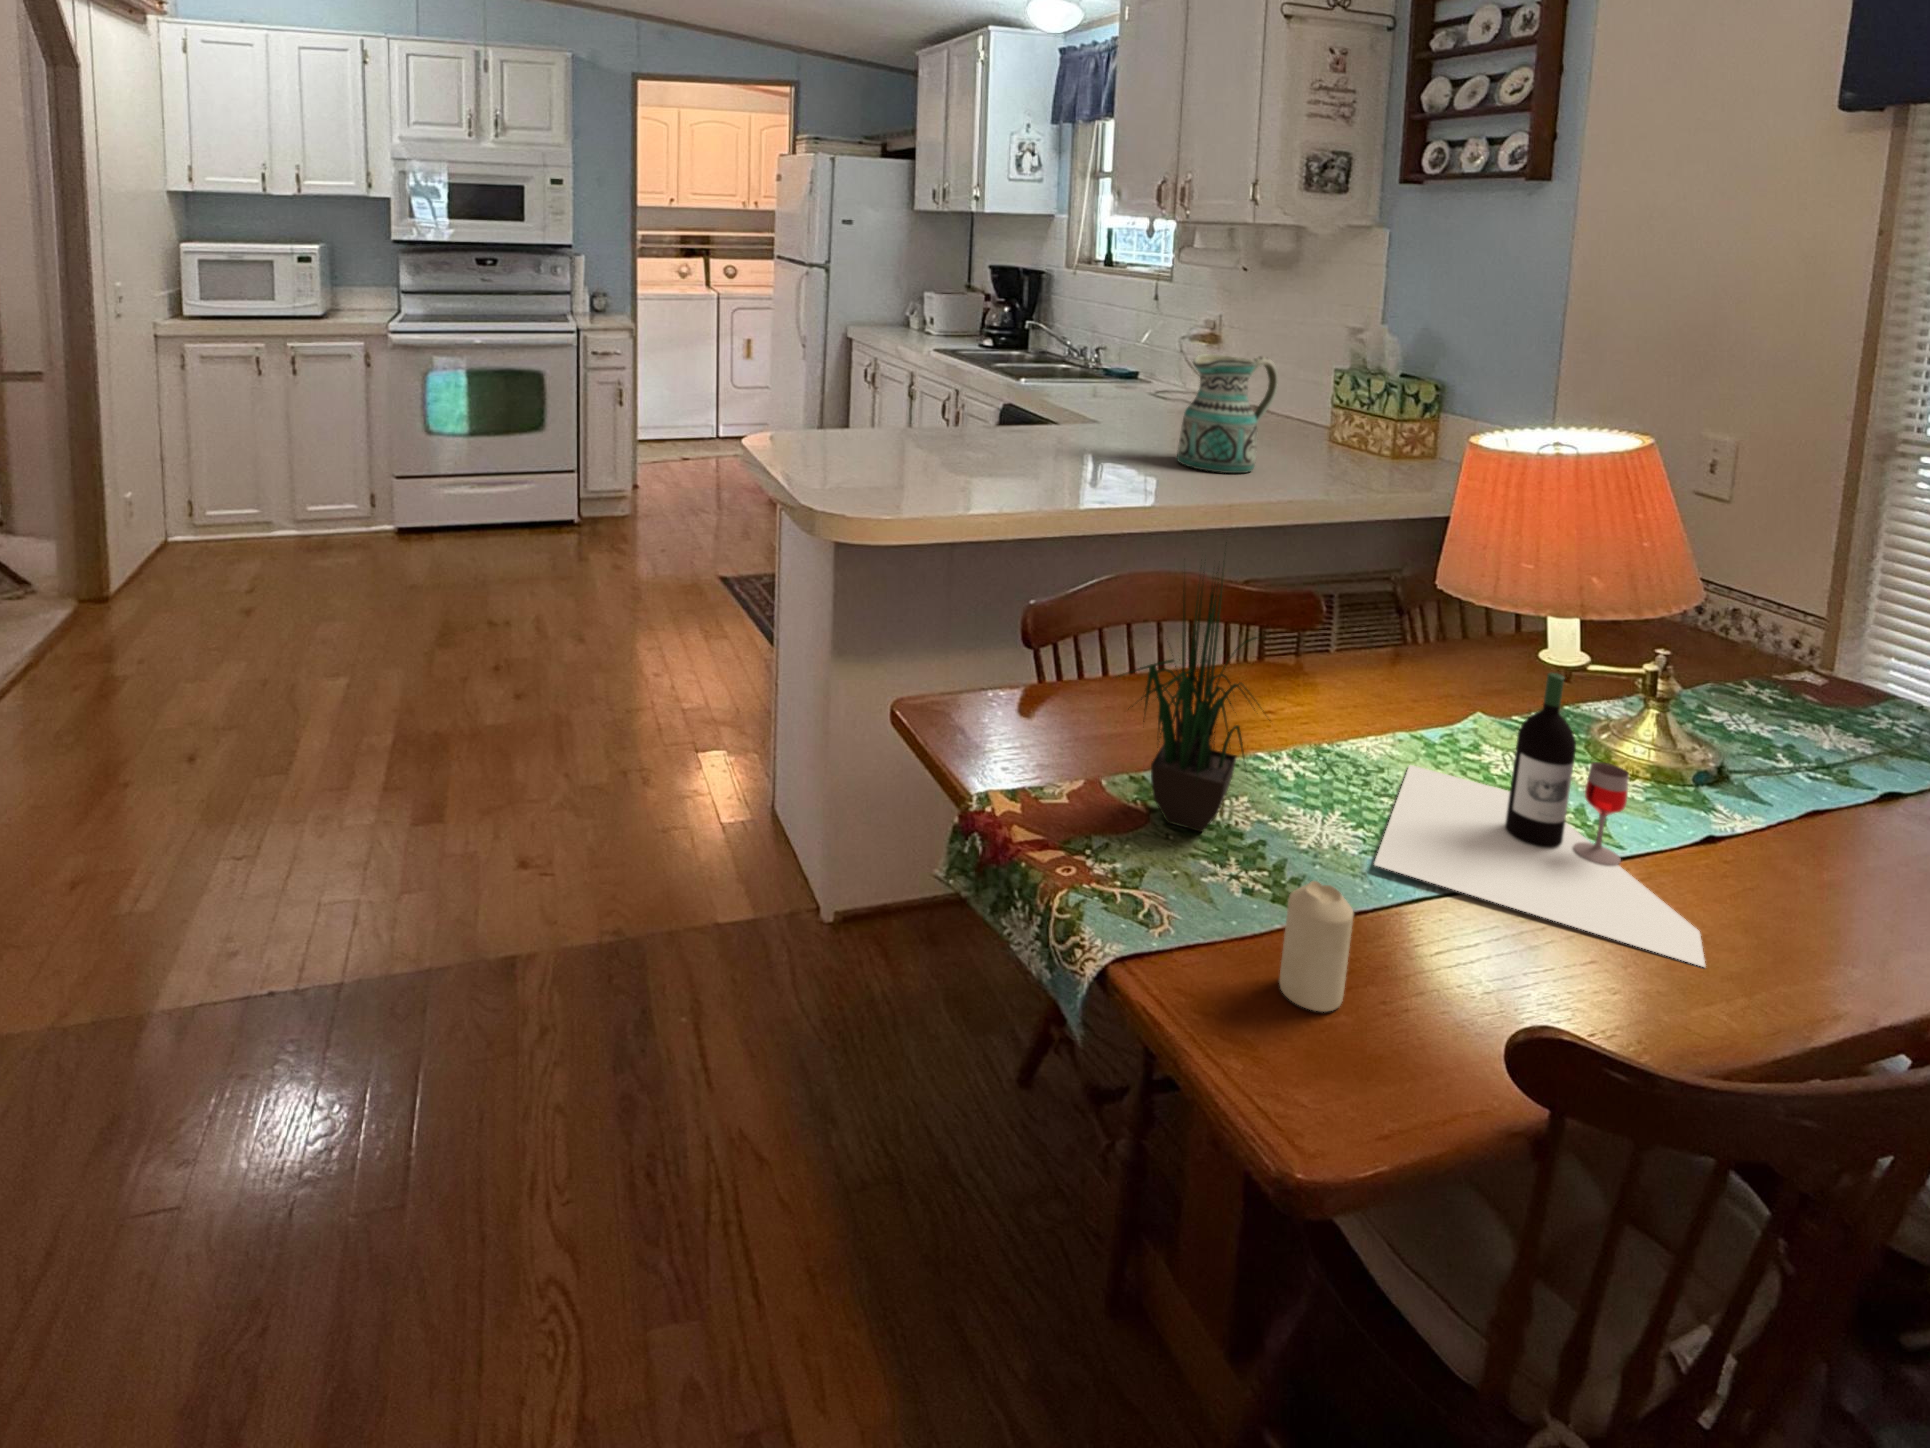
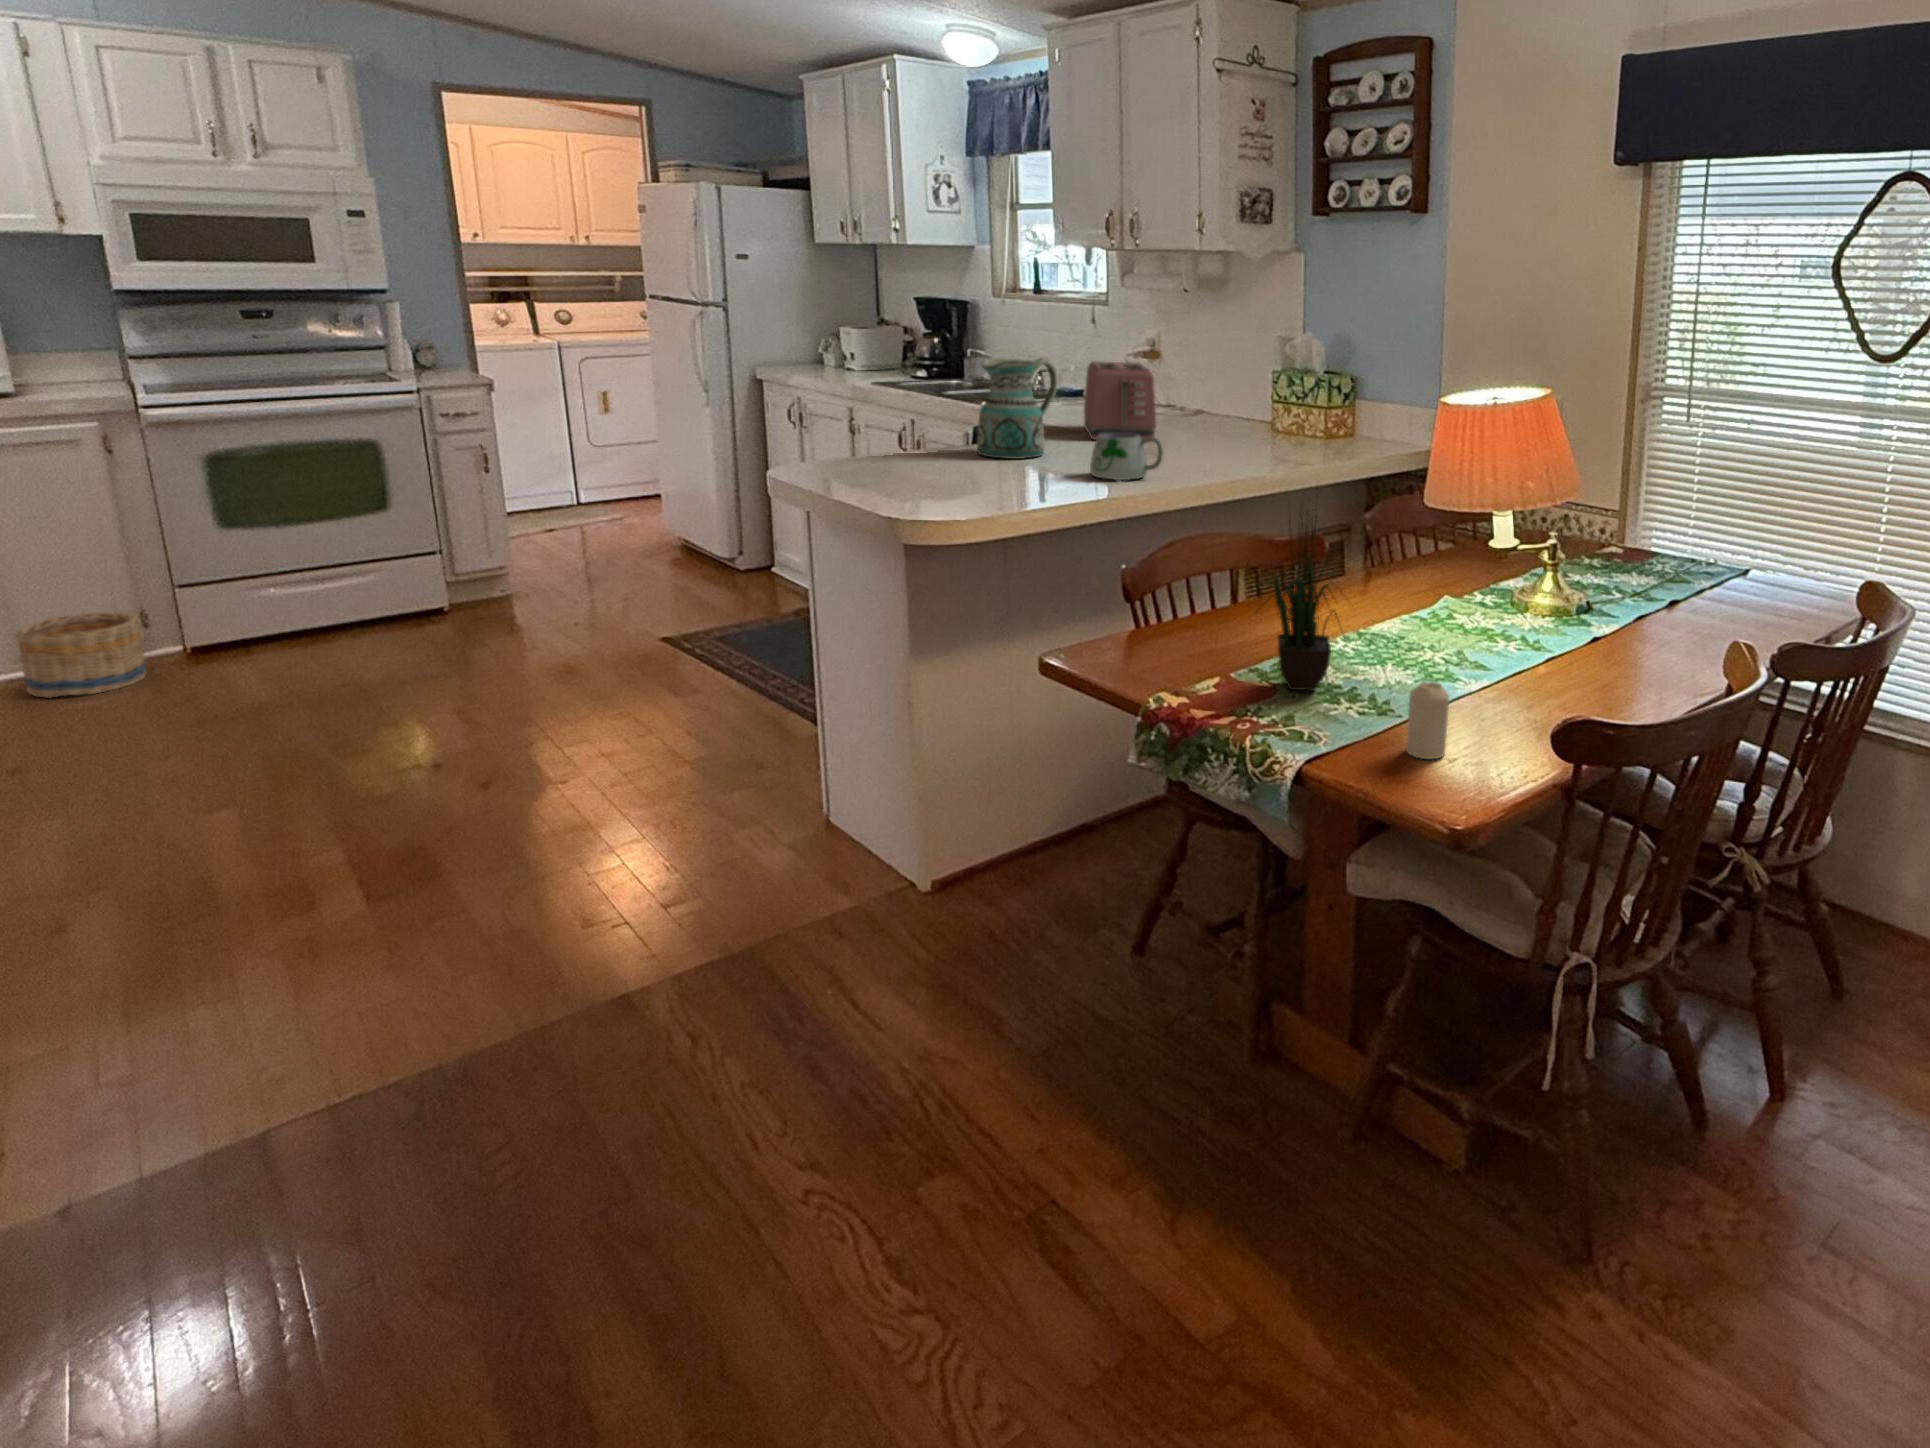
toaster: none [1103,343,1182,438] -> present [1084,361,1156,440]
ceramic pitcher: present [1177,354,1278,473] -> present [977,358,1058,459]
mug: none [1062,430,1146,493] -> present [1090,433,1163,481]
basket: none [289,491,365,555] -> present [15,613,147,698]
wine bottle: present [1374,673,1705,967] -> none [1419,546,1616,697]

